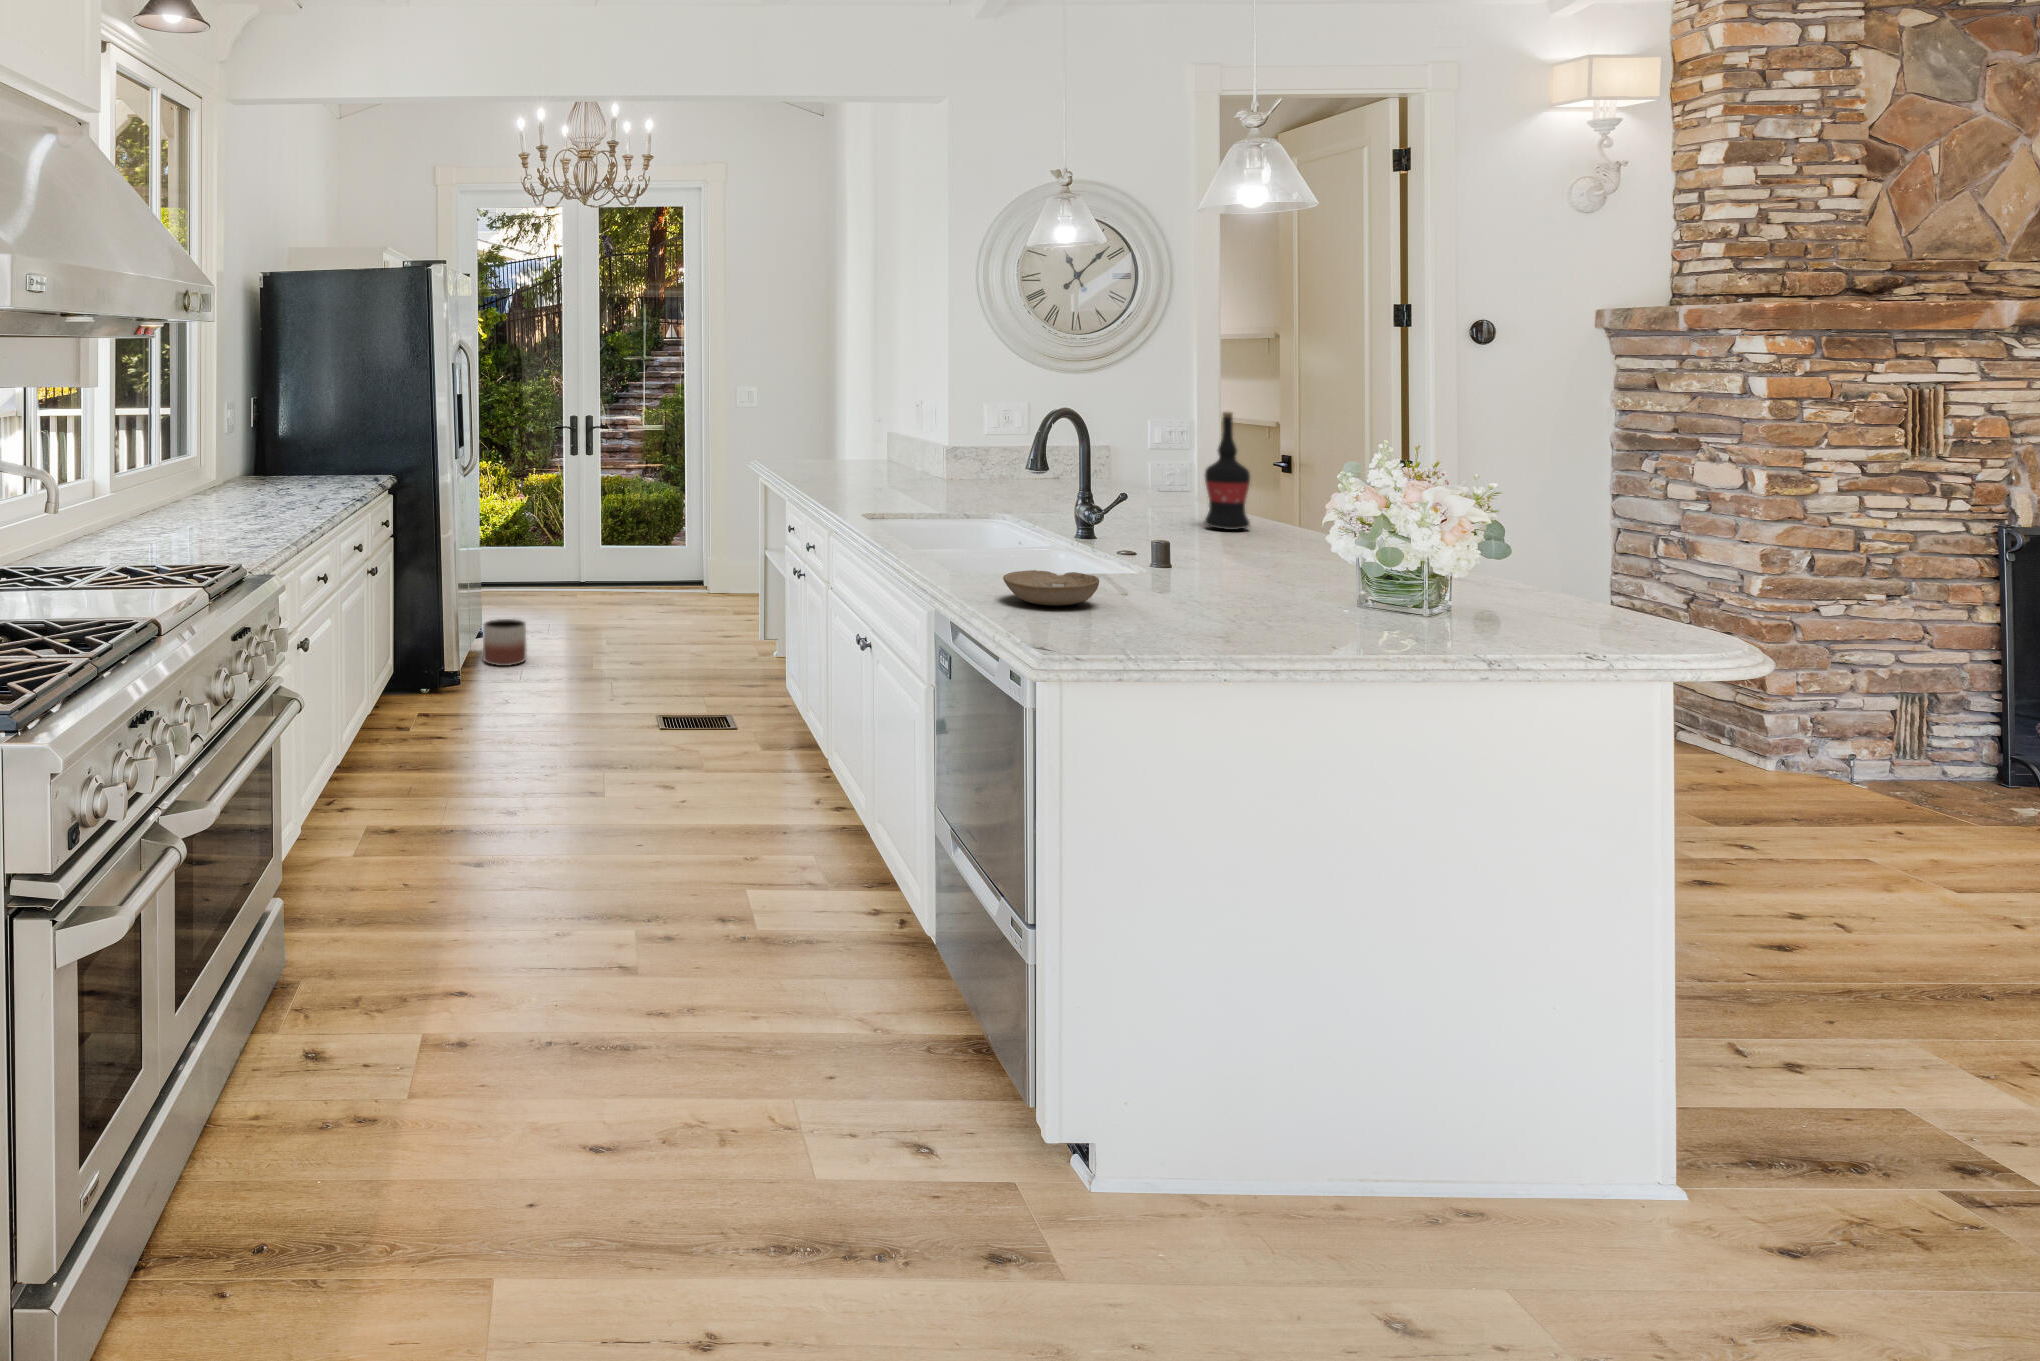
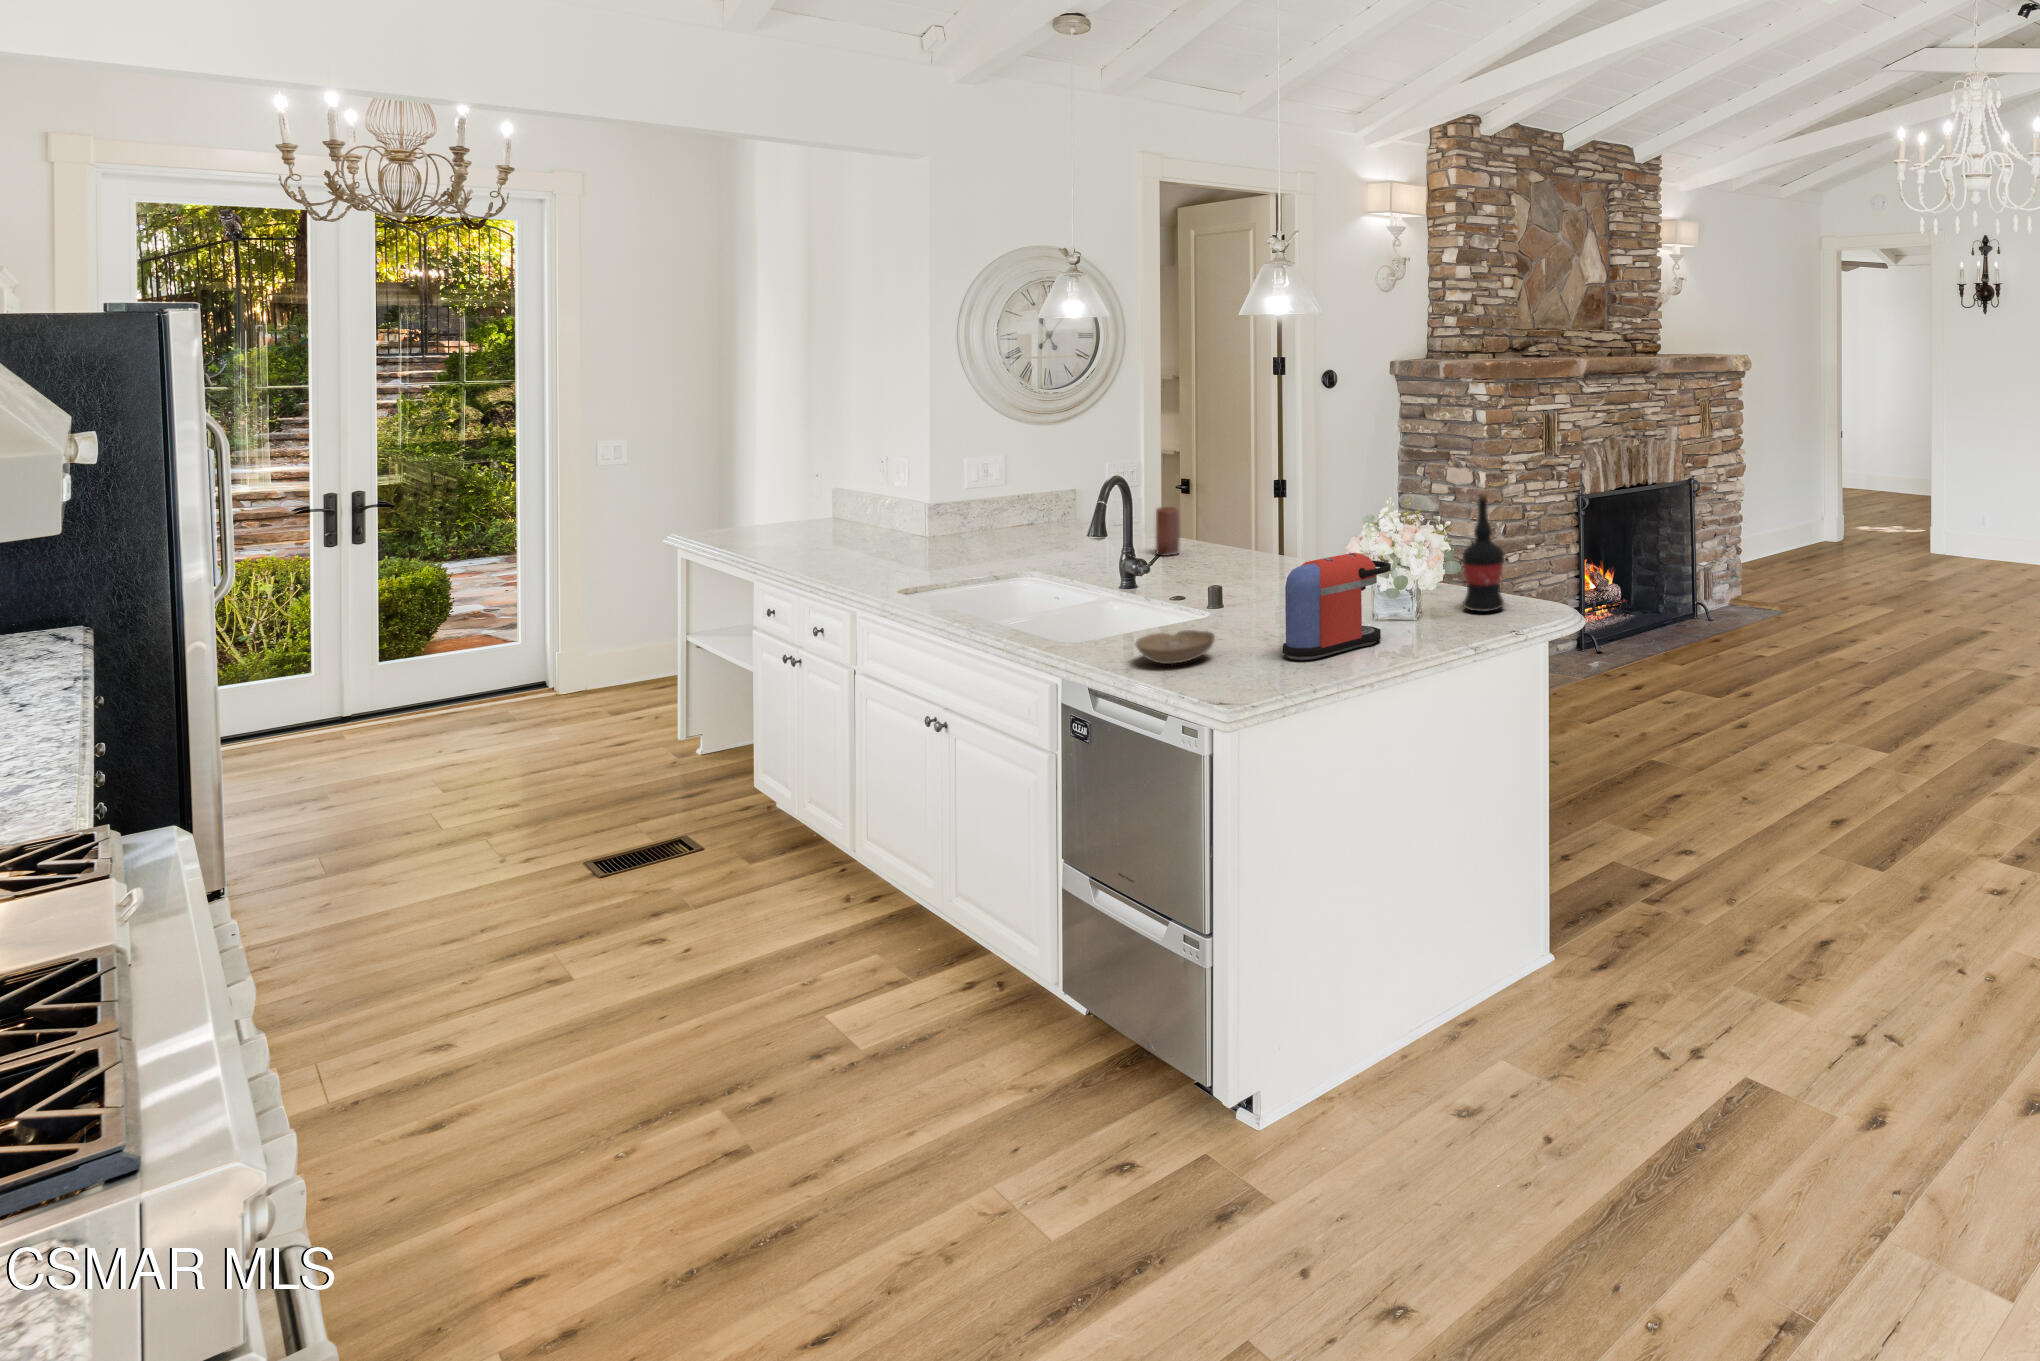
wine bottle: present [1205,412,1250,530] -> present [1462,493,1504,612]
candle: none [1162,460,1192,517] -> present [1156,507,1180,556]
coffee maker: none [1179,502,1360,629] -> present [1283,553,1391,660]
planter: present [483,619,527,666] -> none [248,786,328,856]

